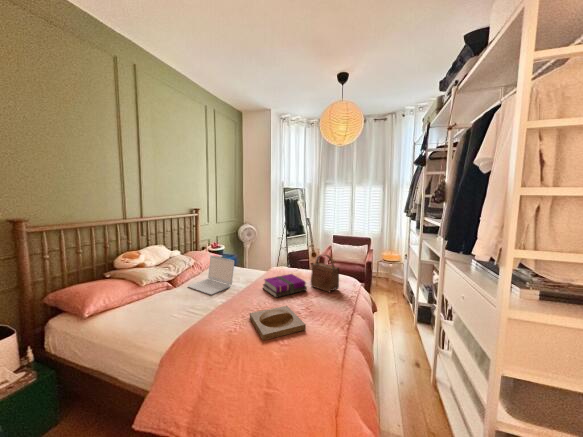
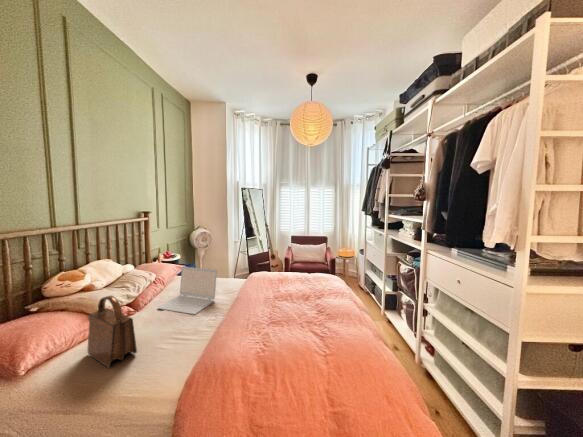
handbag: present [311,254,339,292] -> present [88,296,137,368]
notebook: present [263,274,307,298] -> none [256,279,304,307]
tray: present [250,306,306,340] -> none [265,315,334,362]

